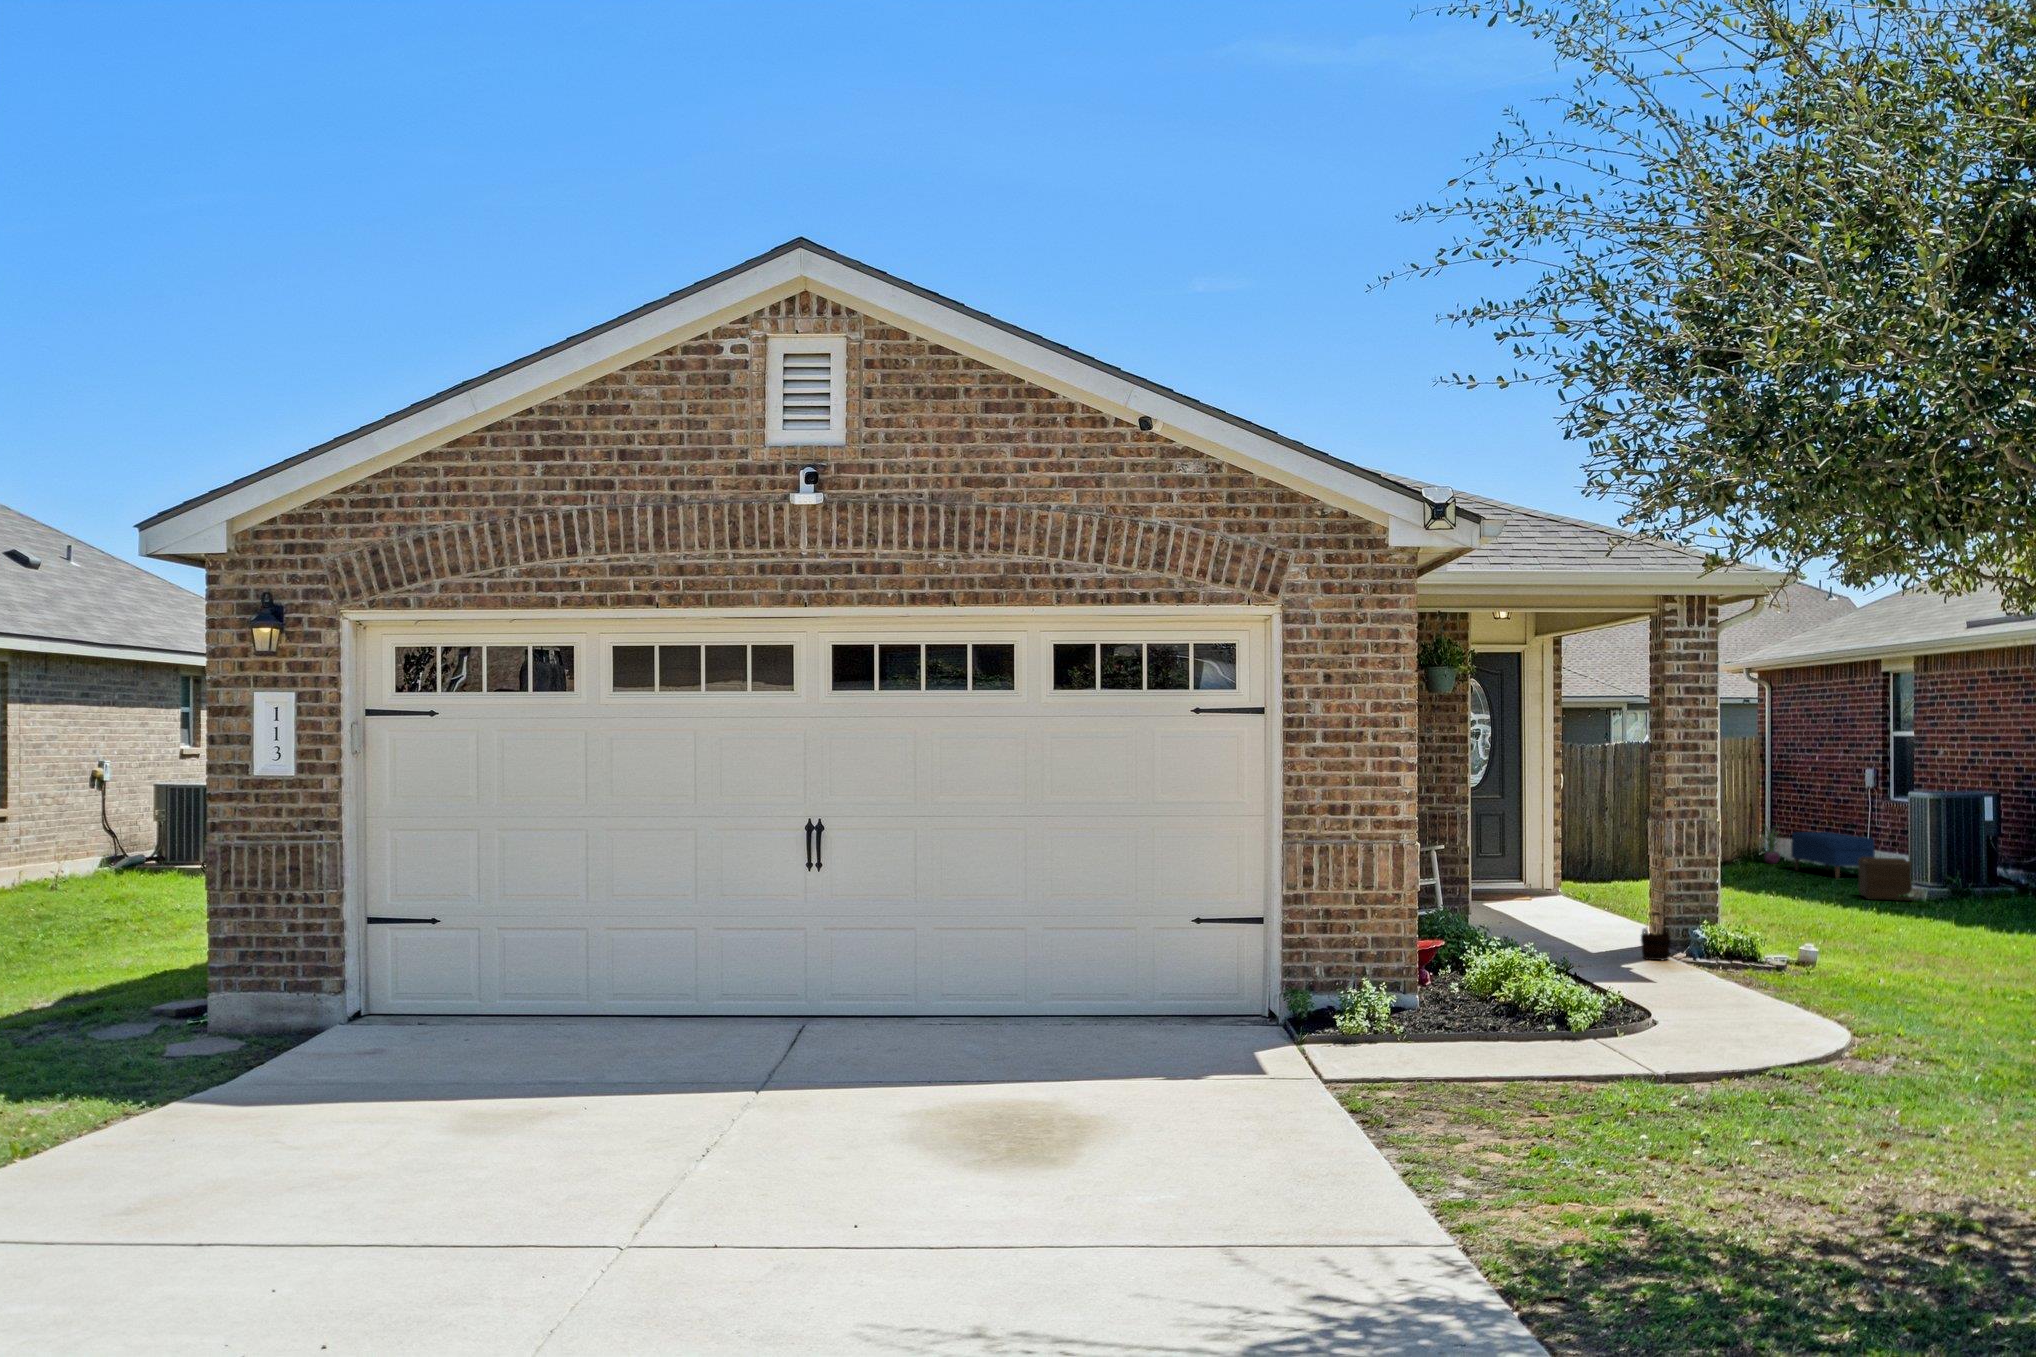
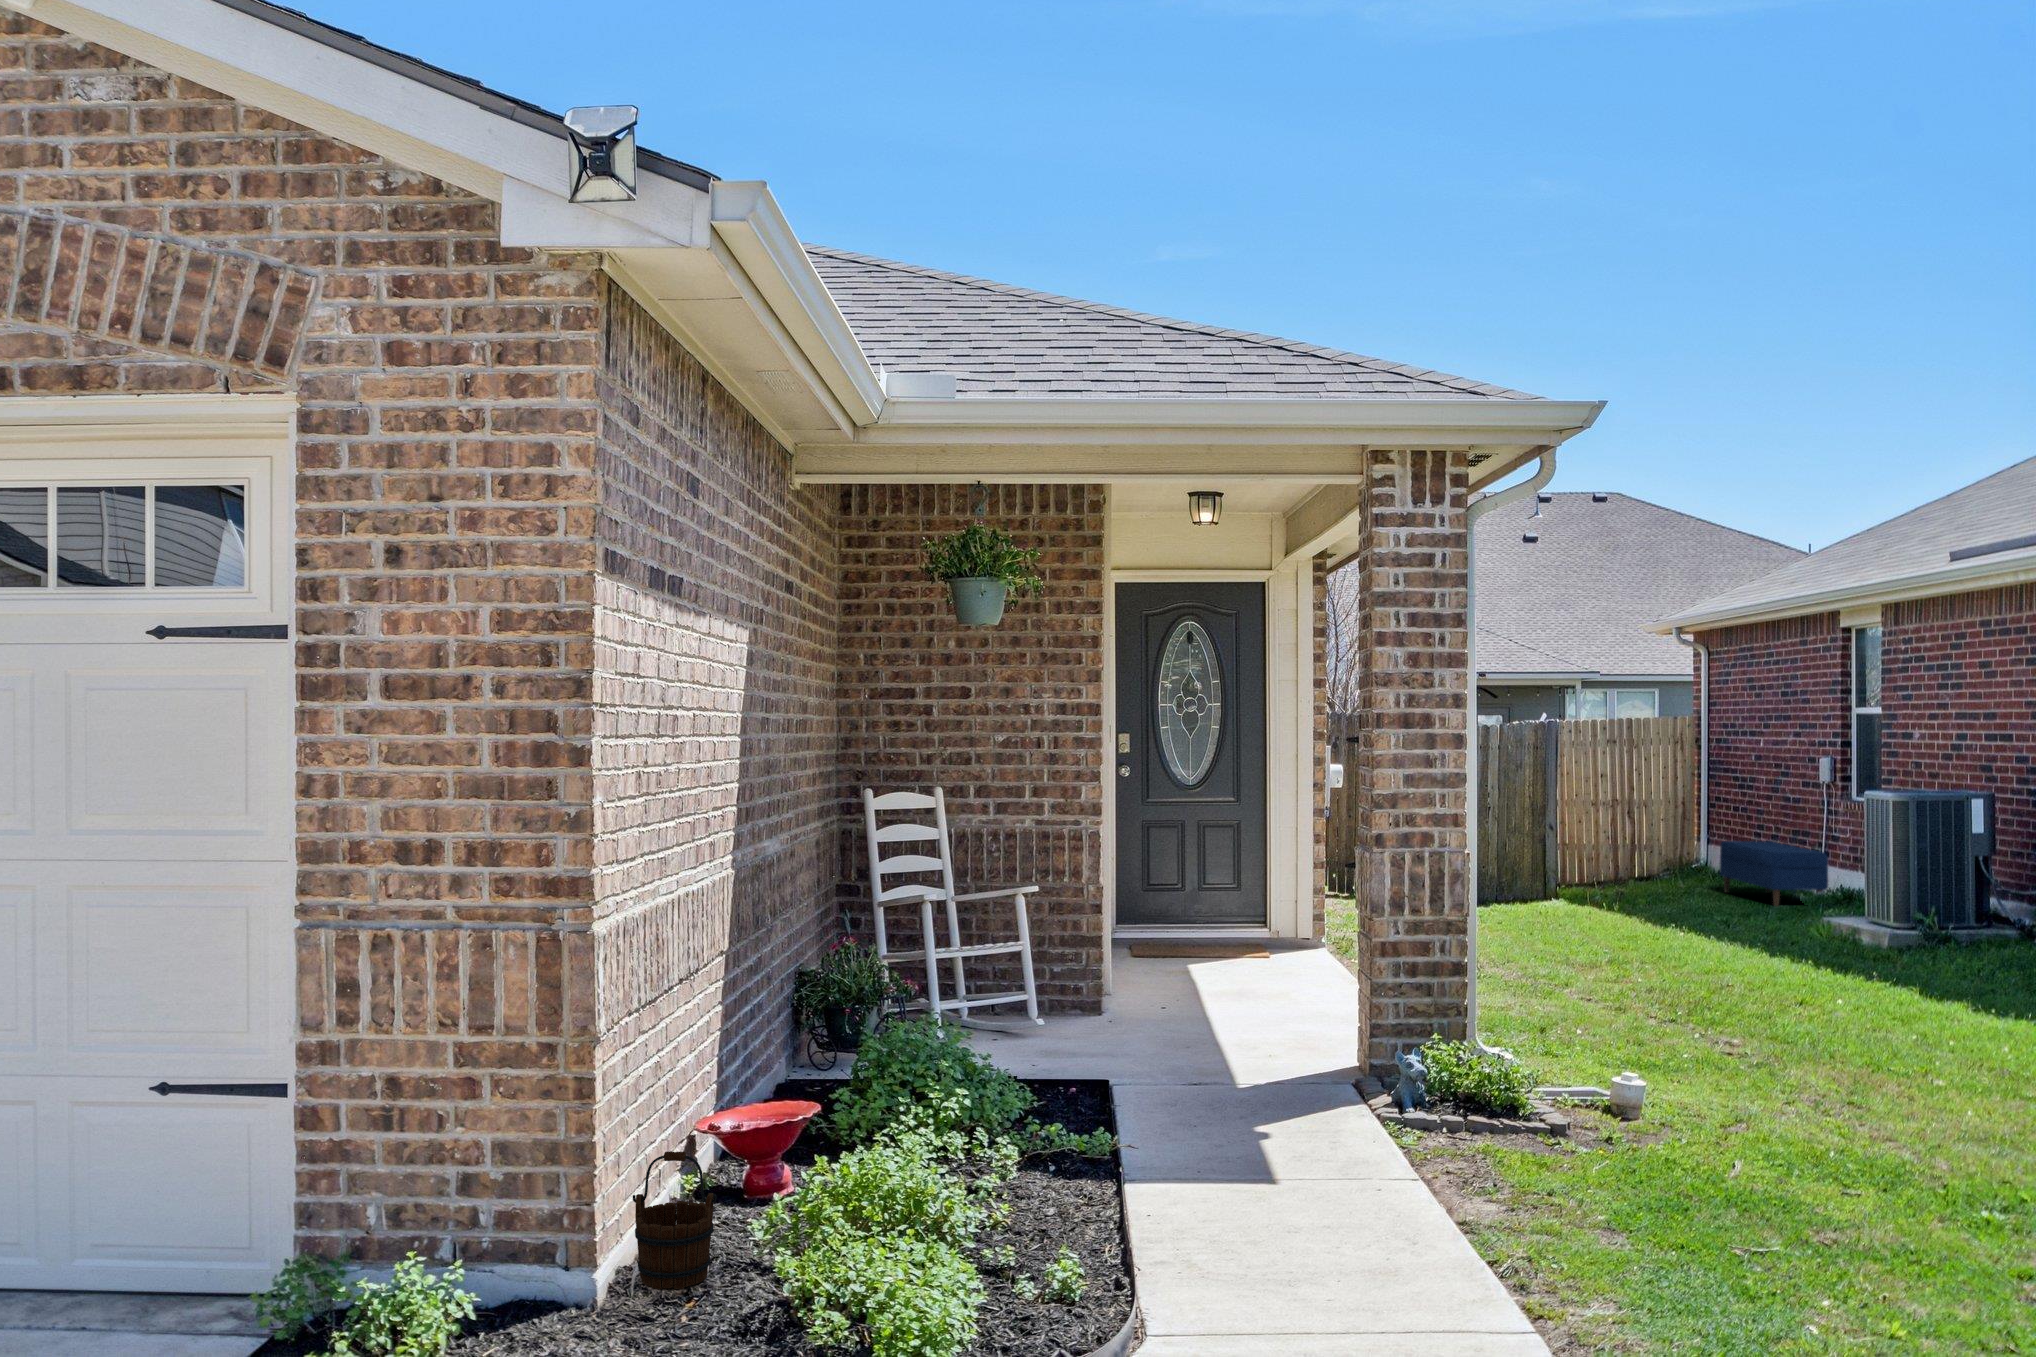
decorative plant: present [1762,824,1780,864] -> none [1666,828,1730,881]
wooden crate: present [1858,857,1914,901] -> none [1792,884,1871,950]
wooden bucket: present [1641,912,1671,960] -> present [633,1152,717,1289]

